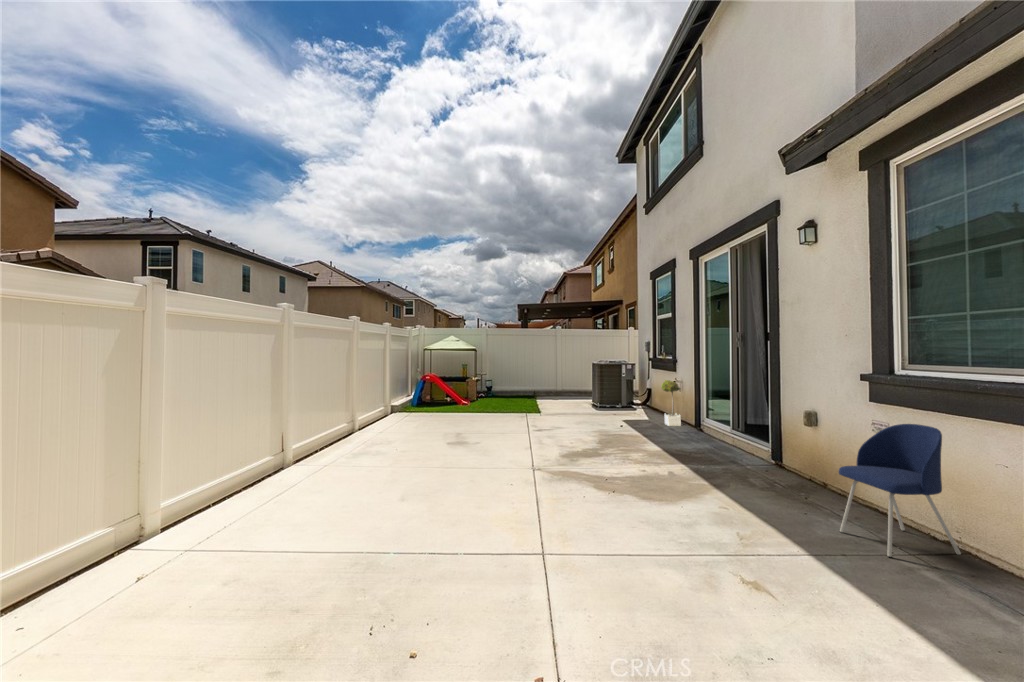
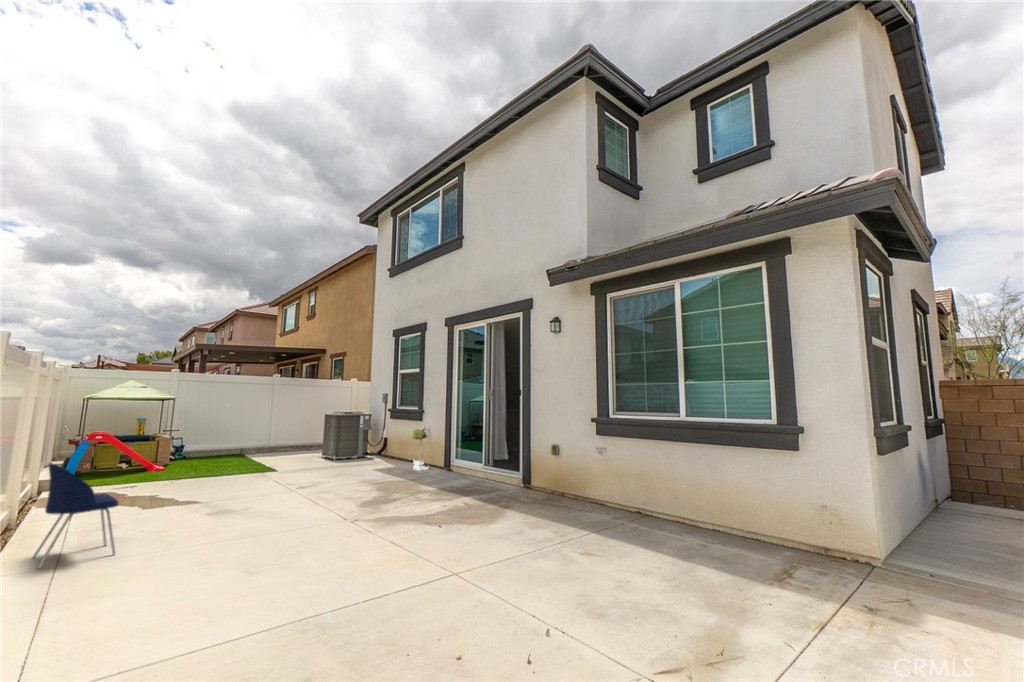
chair: present [839,424,961,557] -> present [33,463,119,568]

